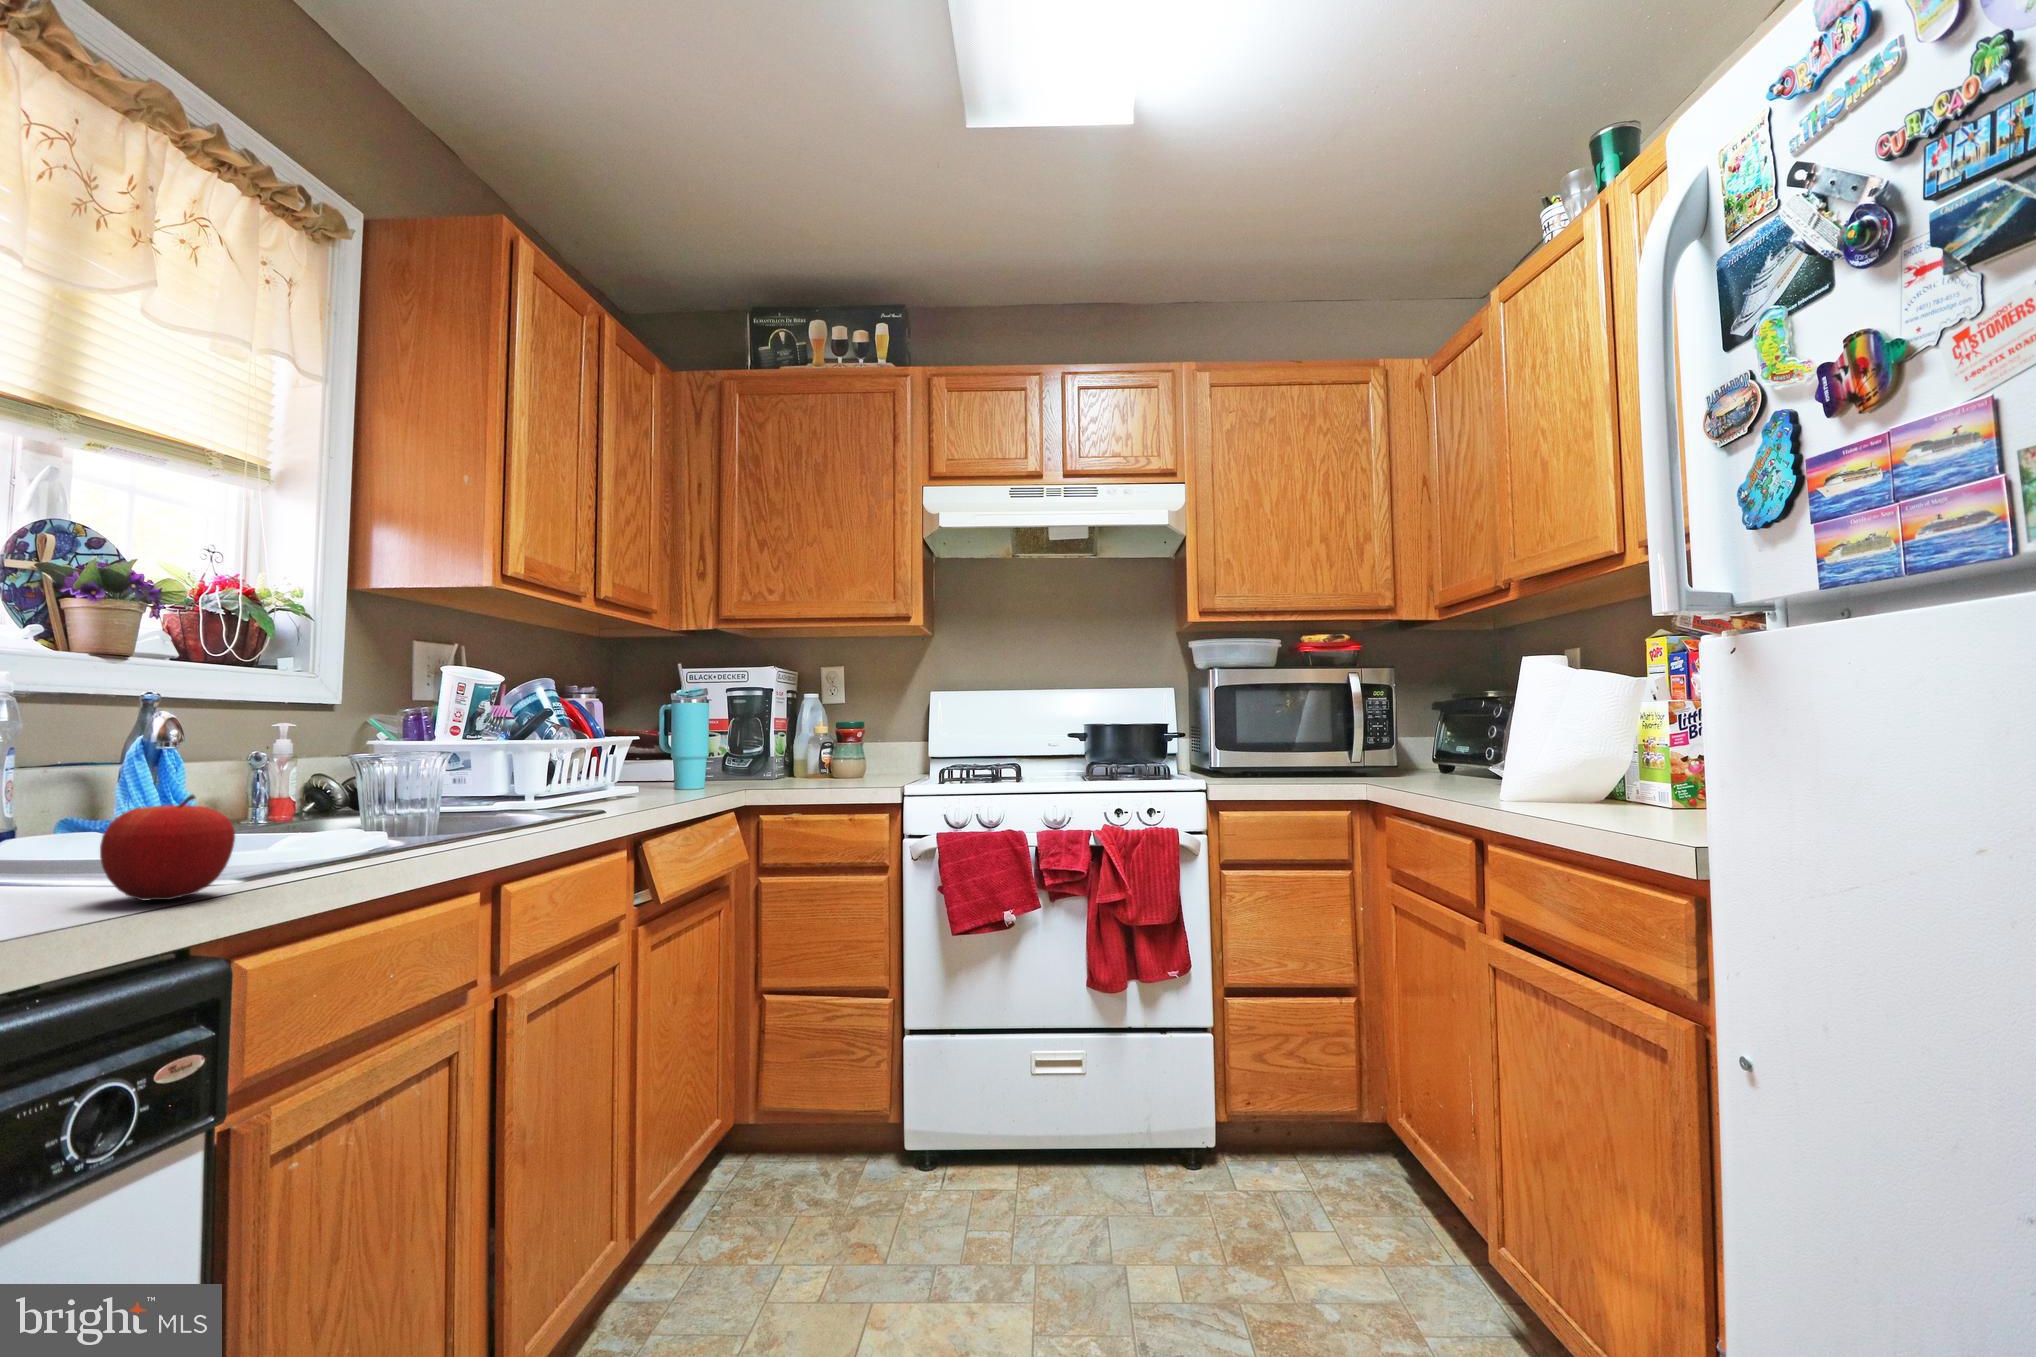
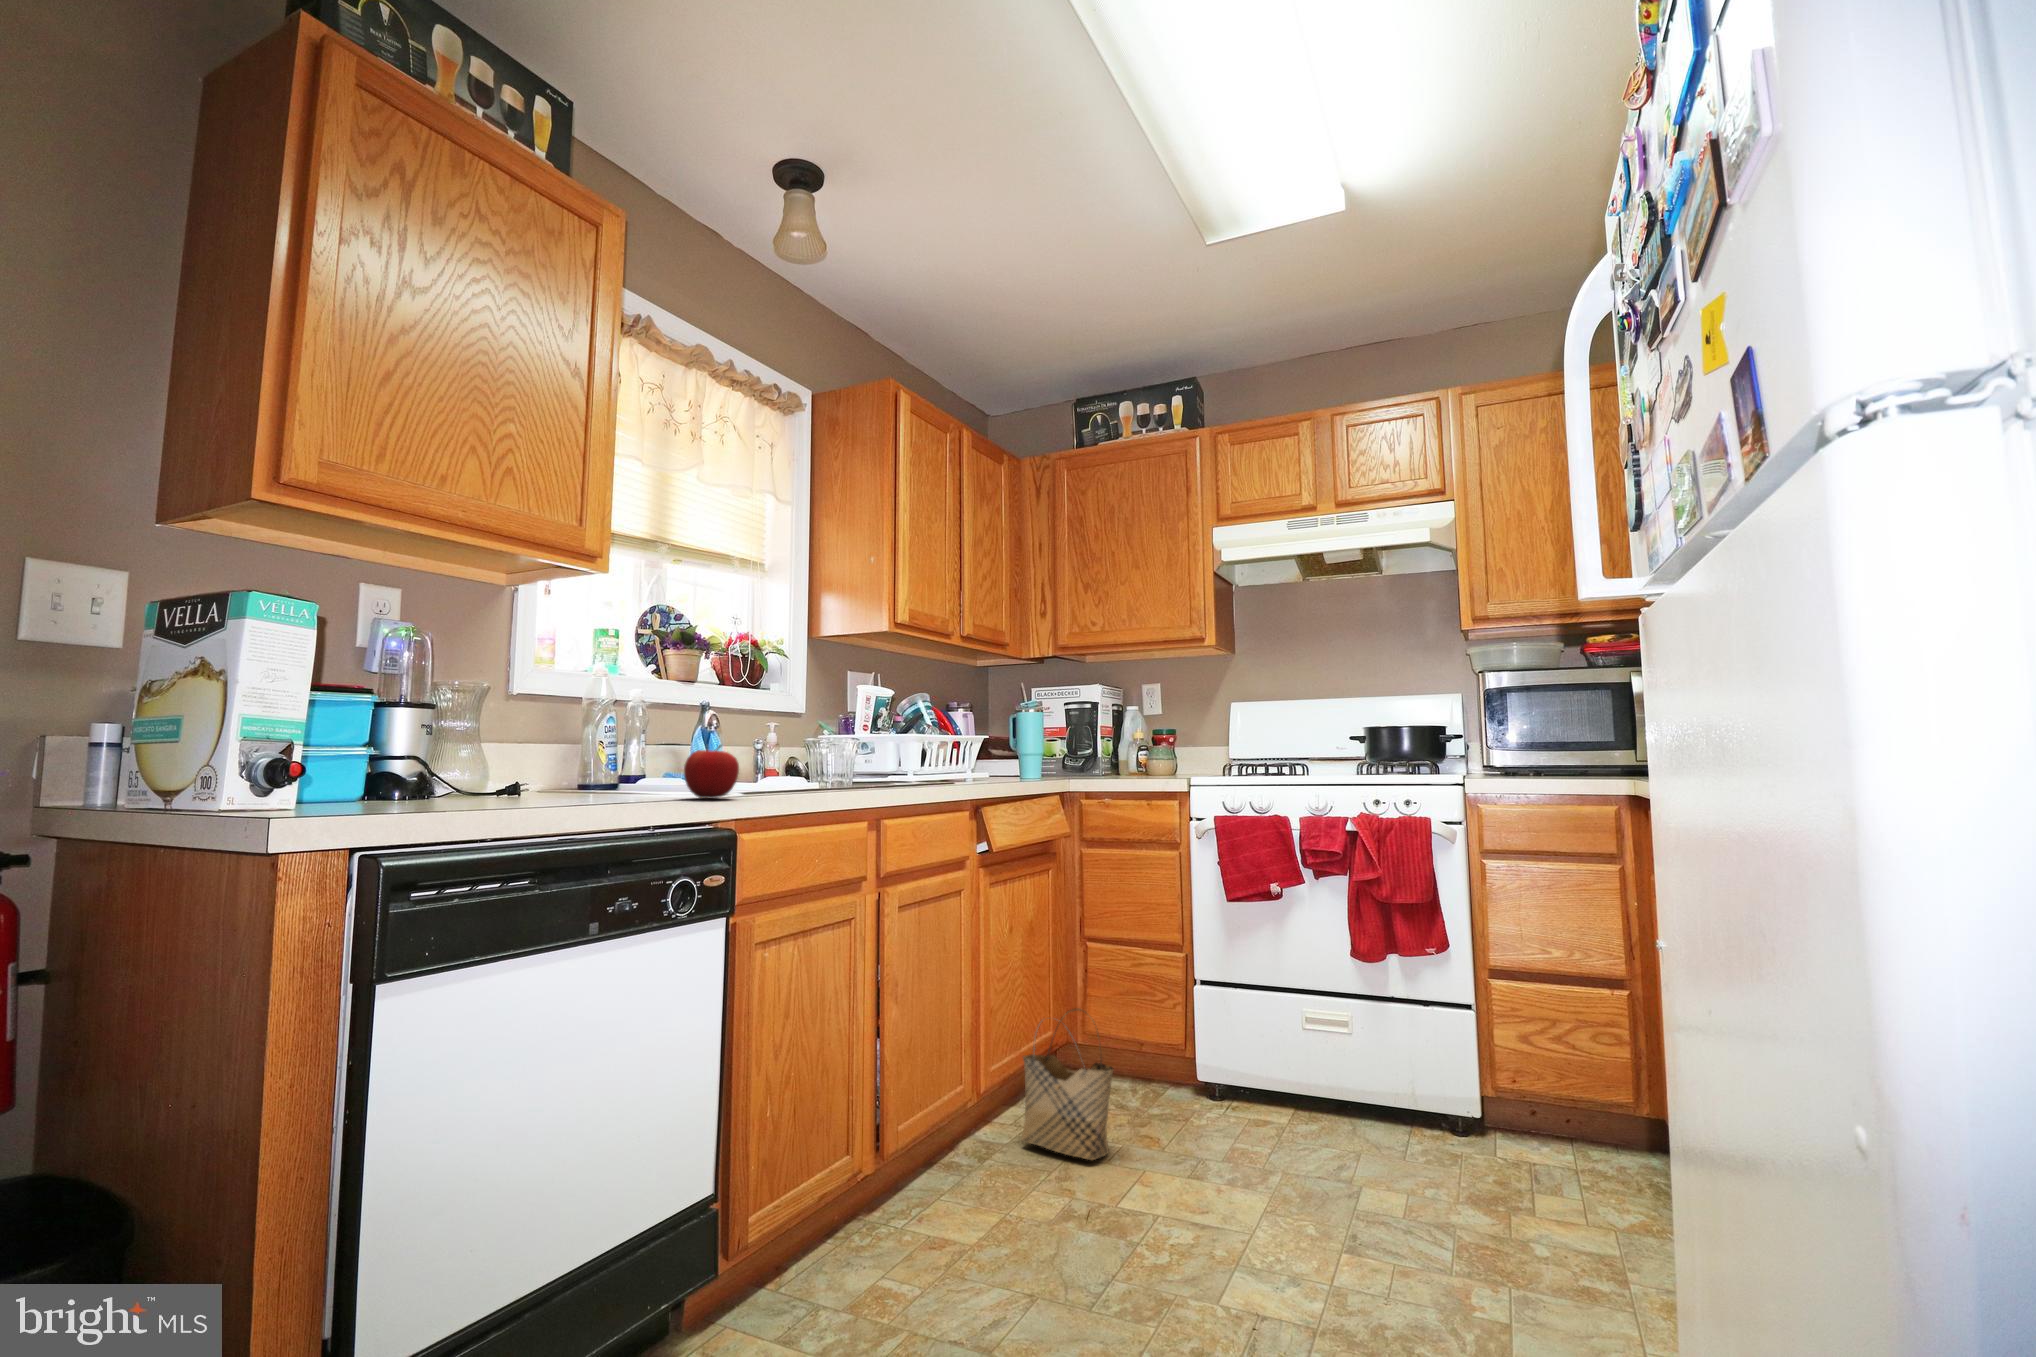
woven basket: none [696,1100,828,1306] -> present [1021,1009,1113,1160]

